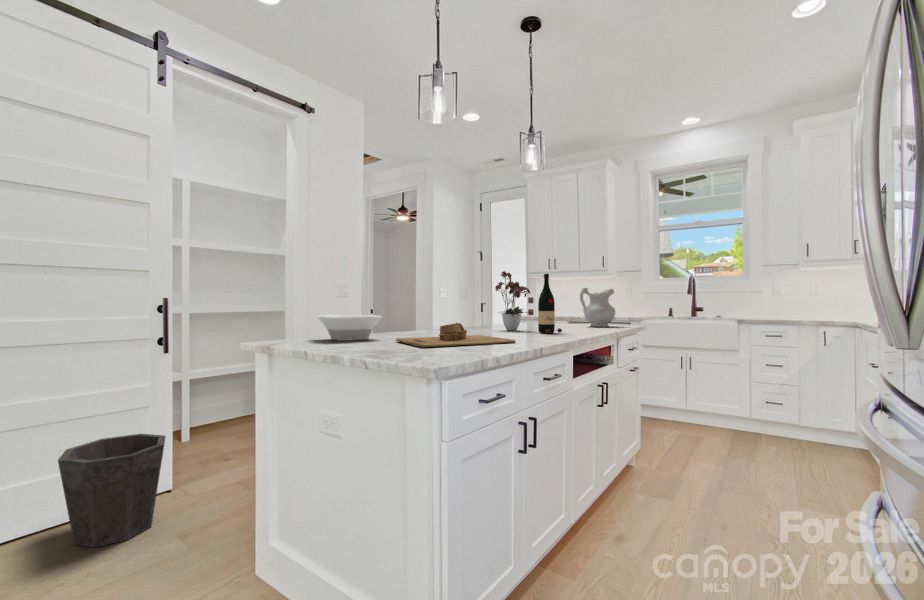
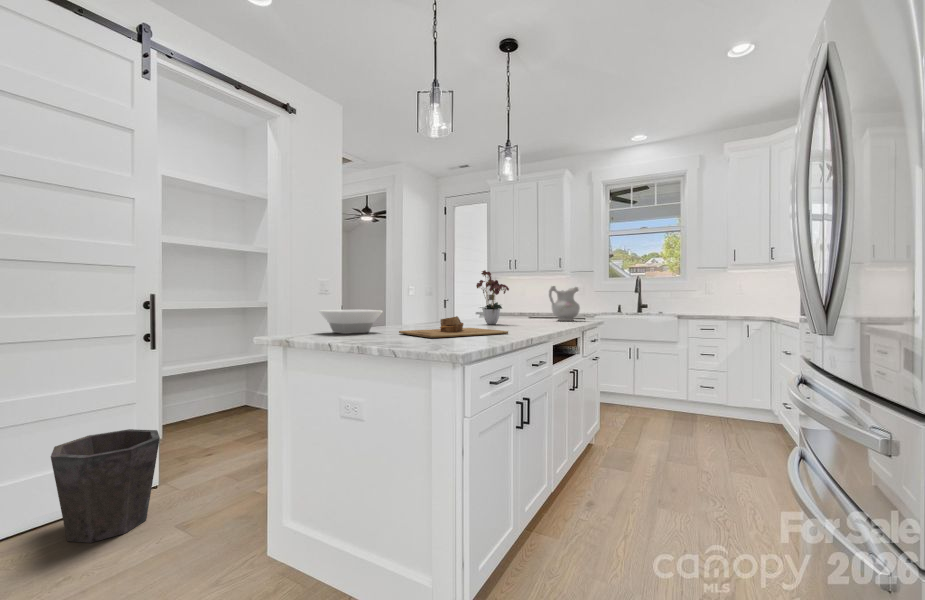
wine bottle: present [538,274,562,333] -> none [518,273,540,326]

